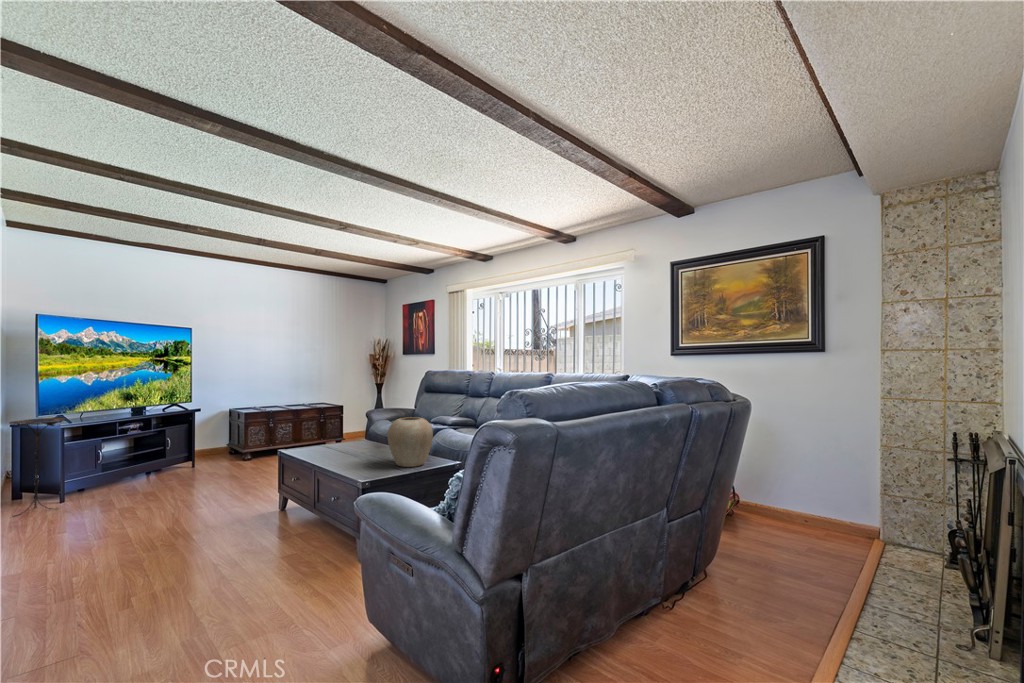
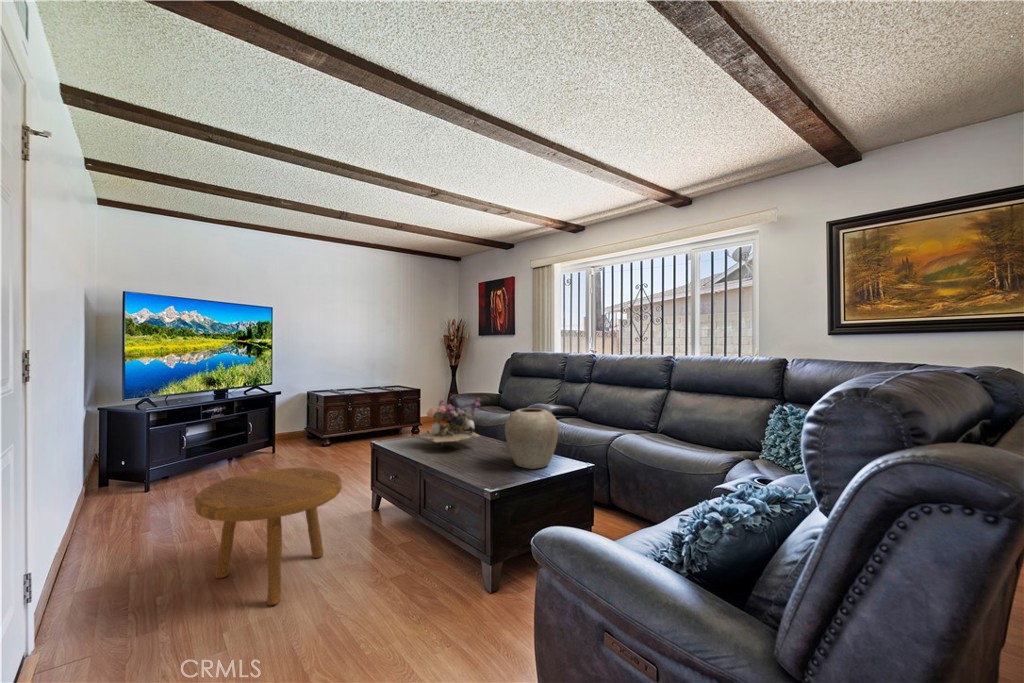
flower arrangement: none [319,409,375,452] -> present [421,399,480,445]
side table: present [9,417,66,516] -> none [90,402,149,510]
footstool: none [111,470,242,577] -> present [194,467,342,605]

